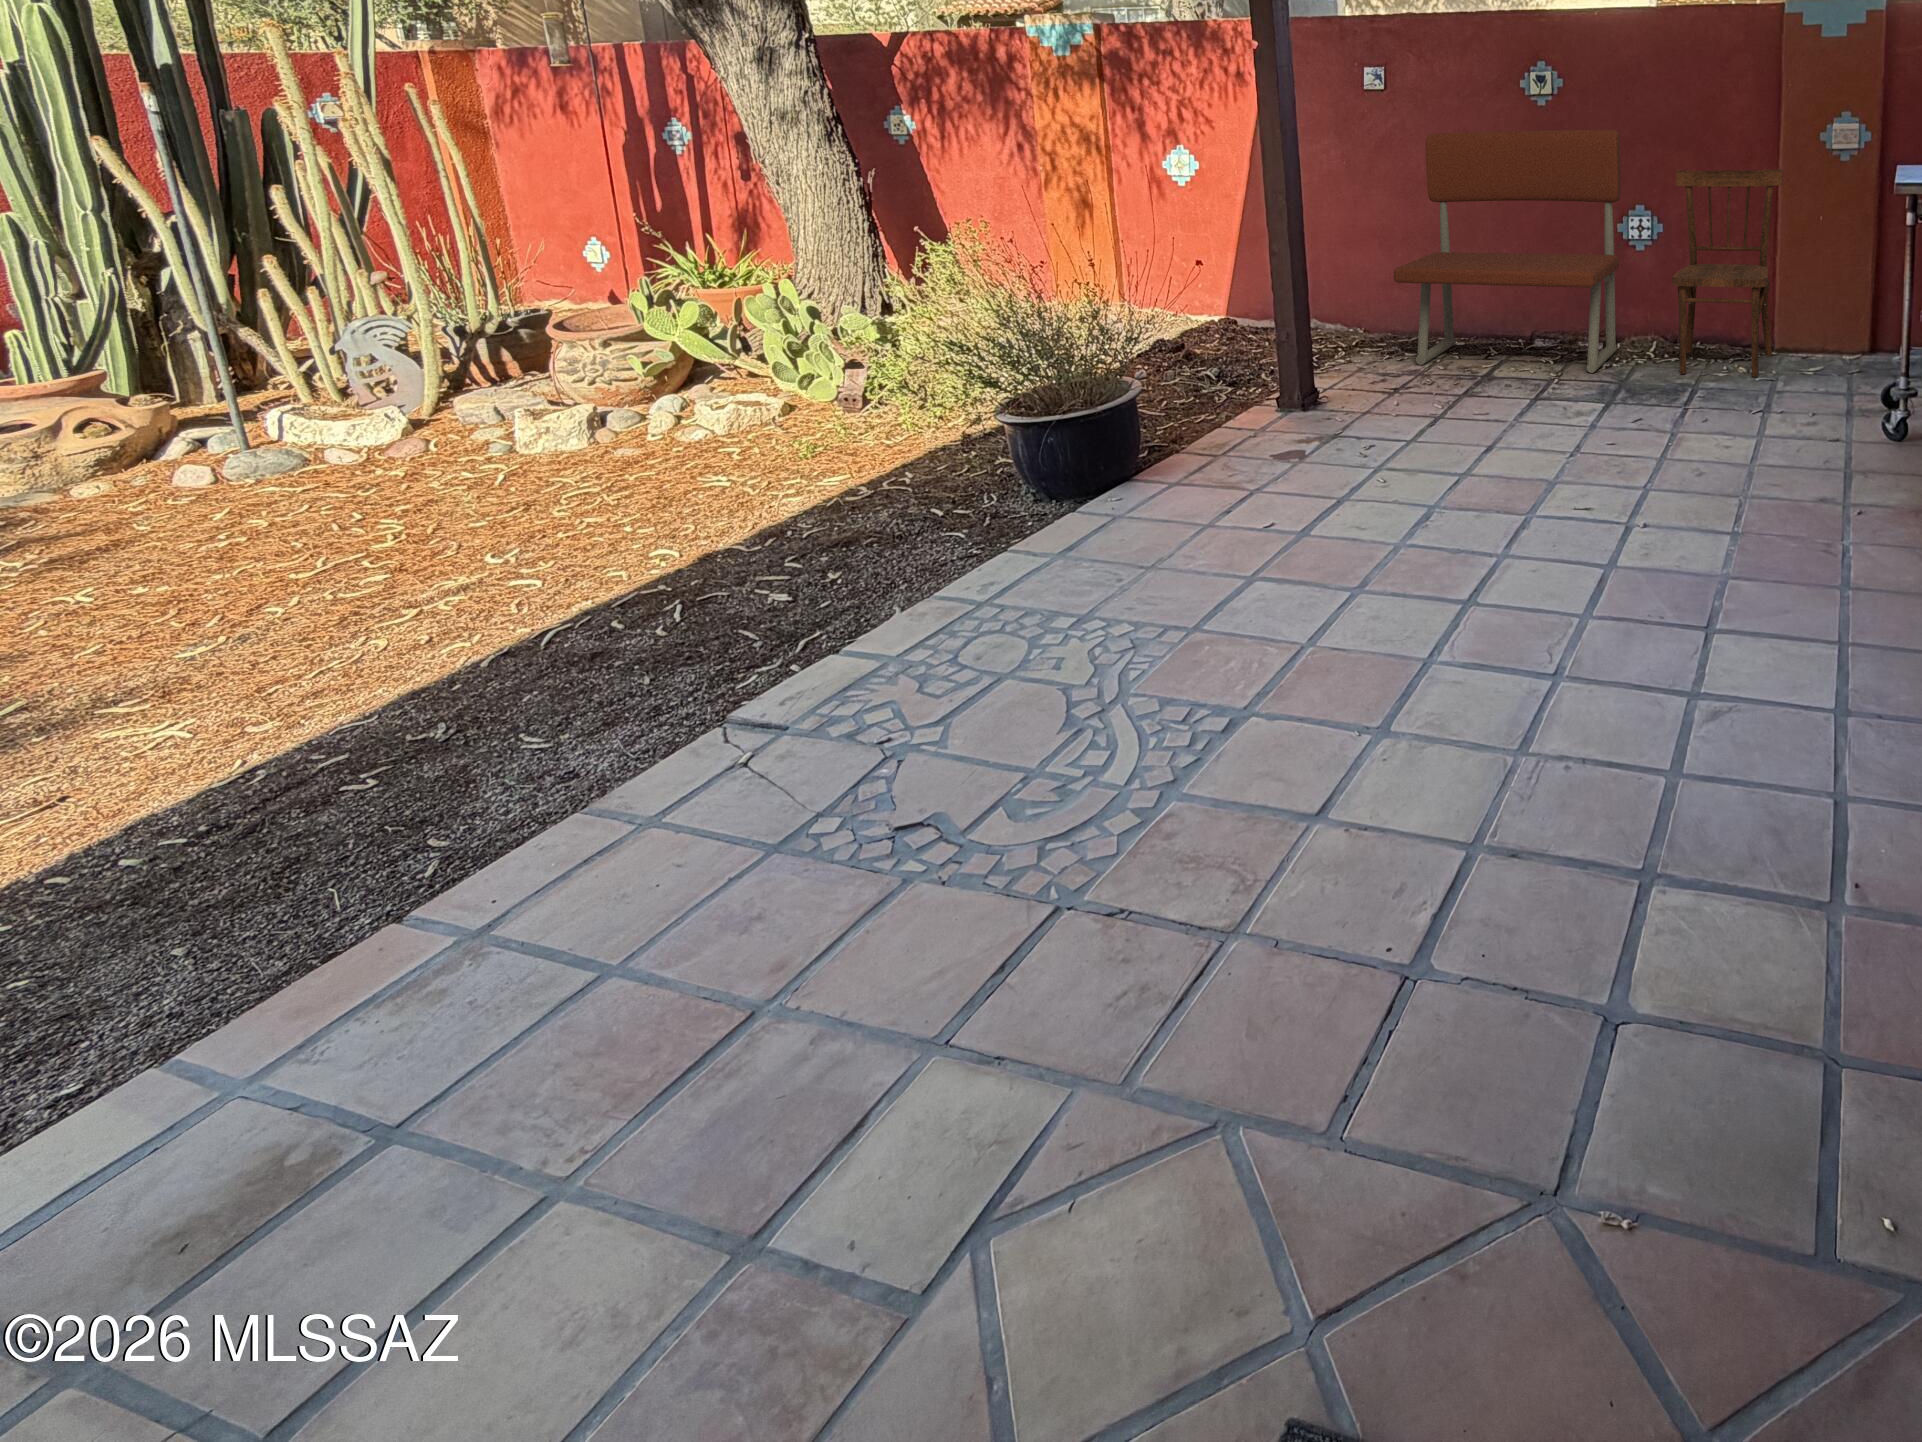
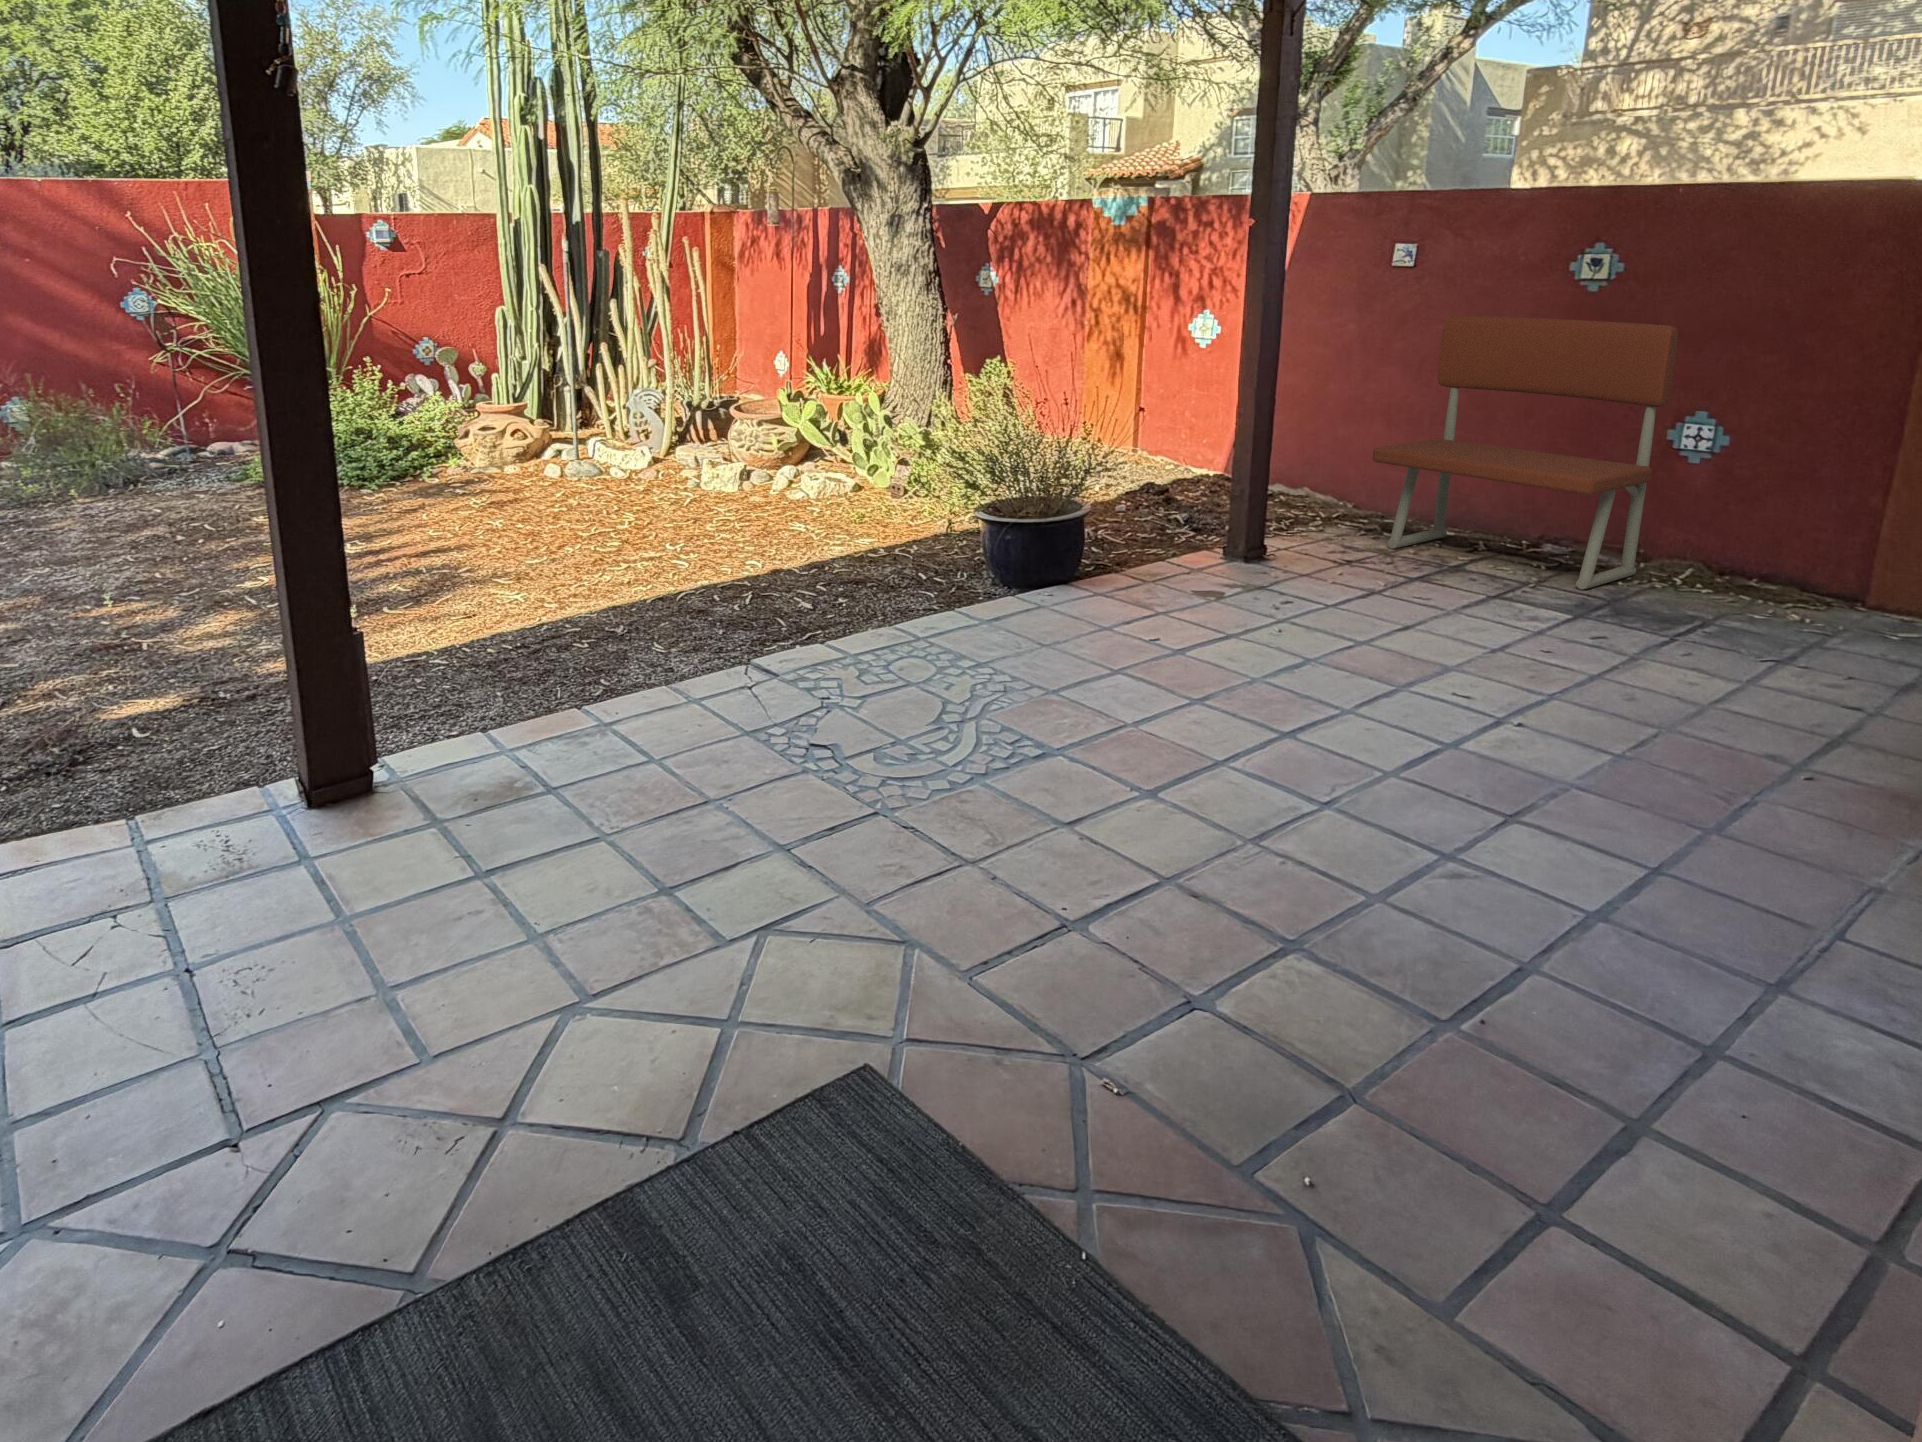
dining chair: present [1673,169,1783,377] -> none [1696,378,1910,632]

